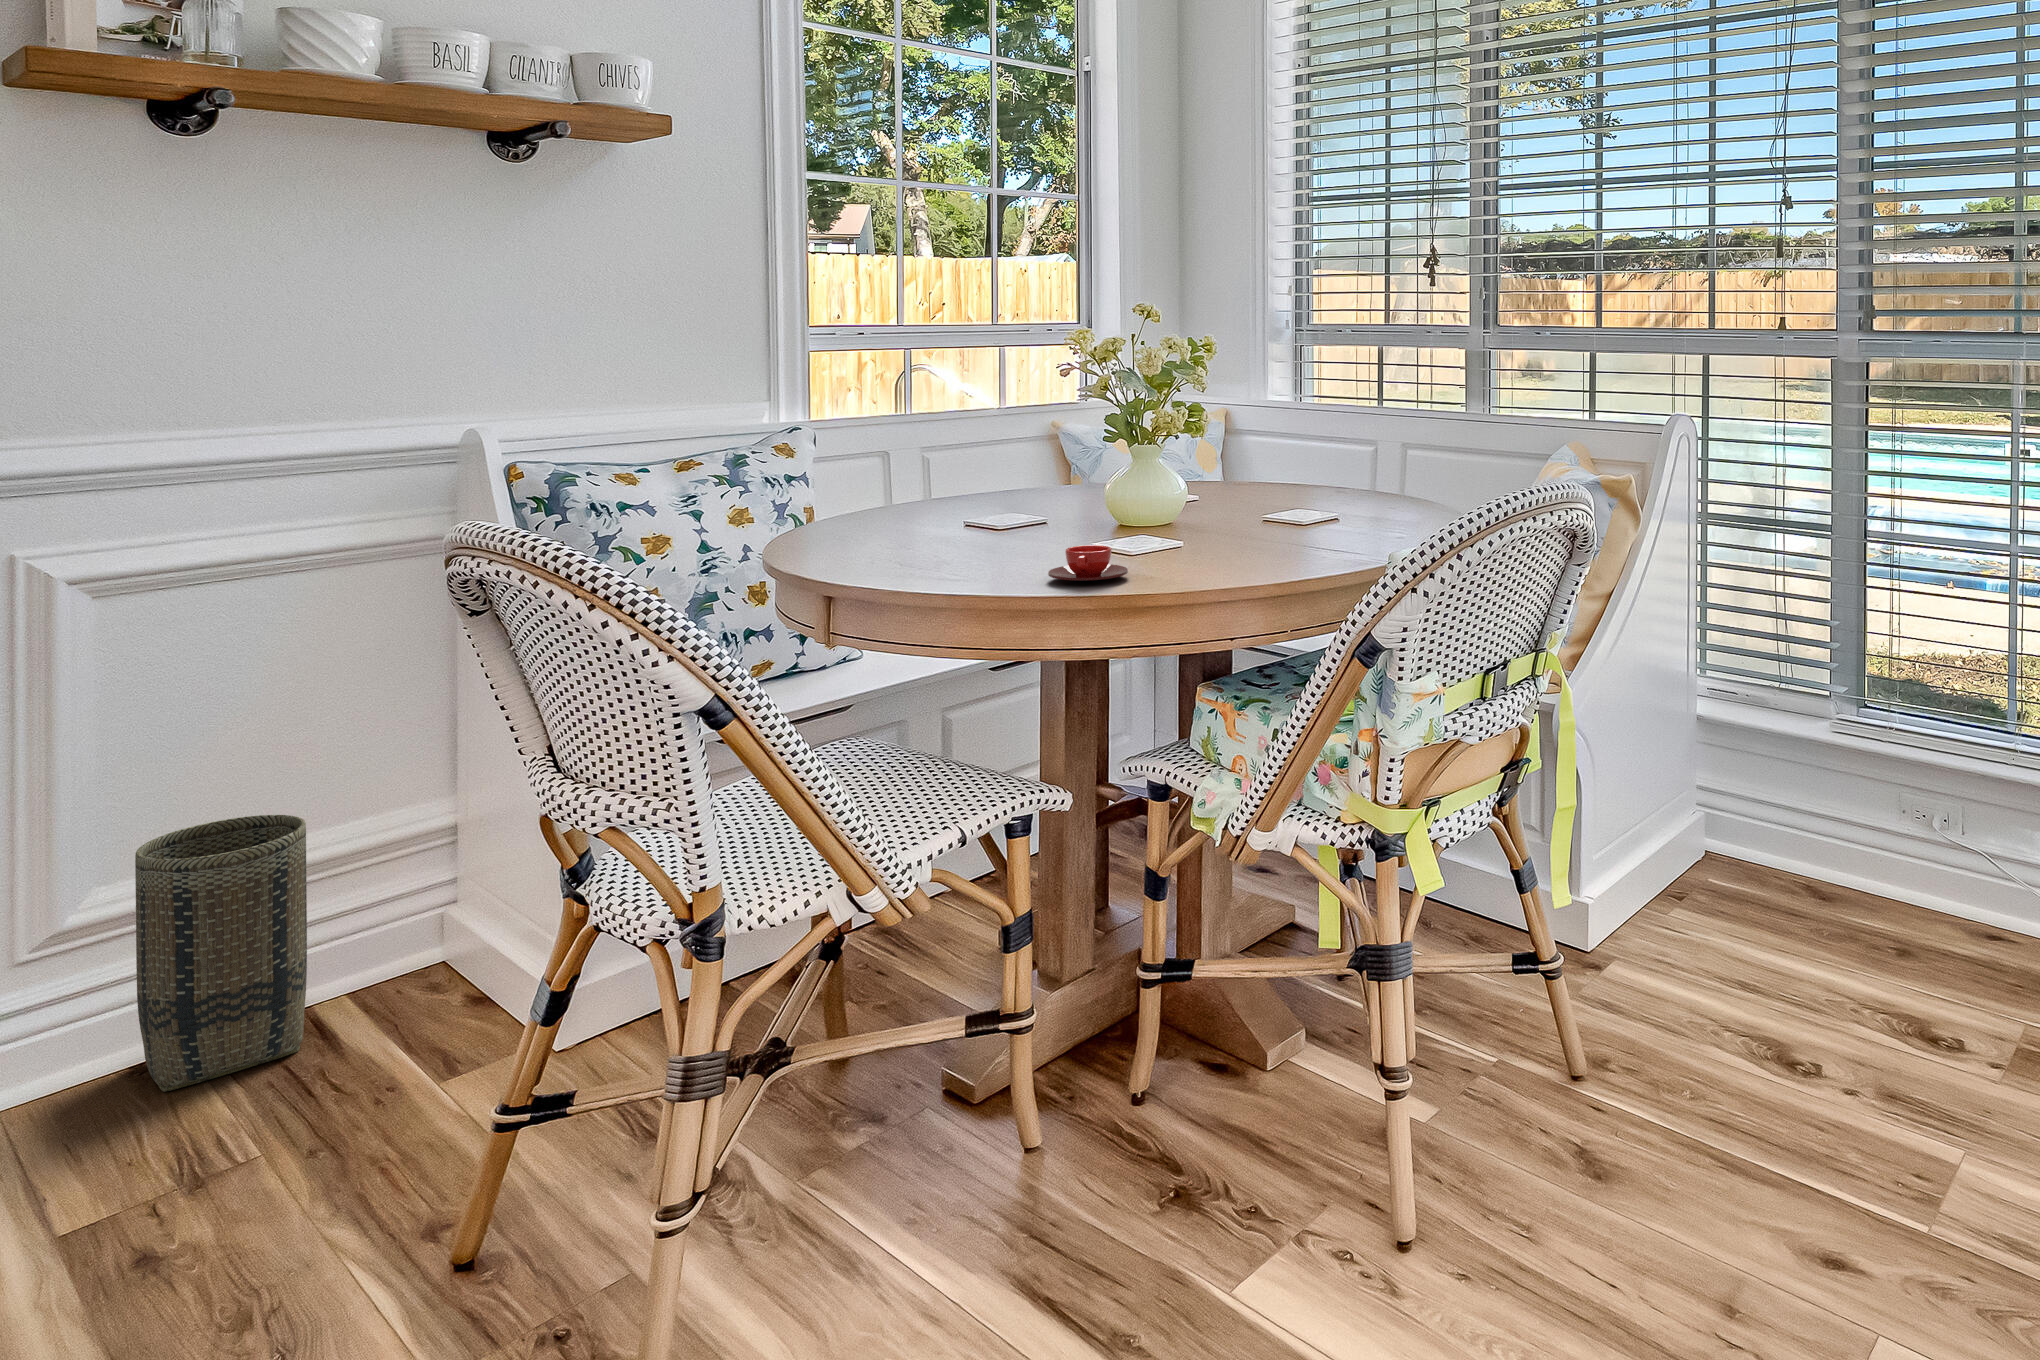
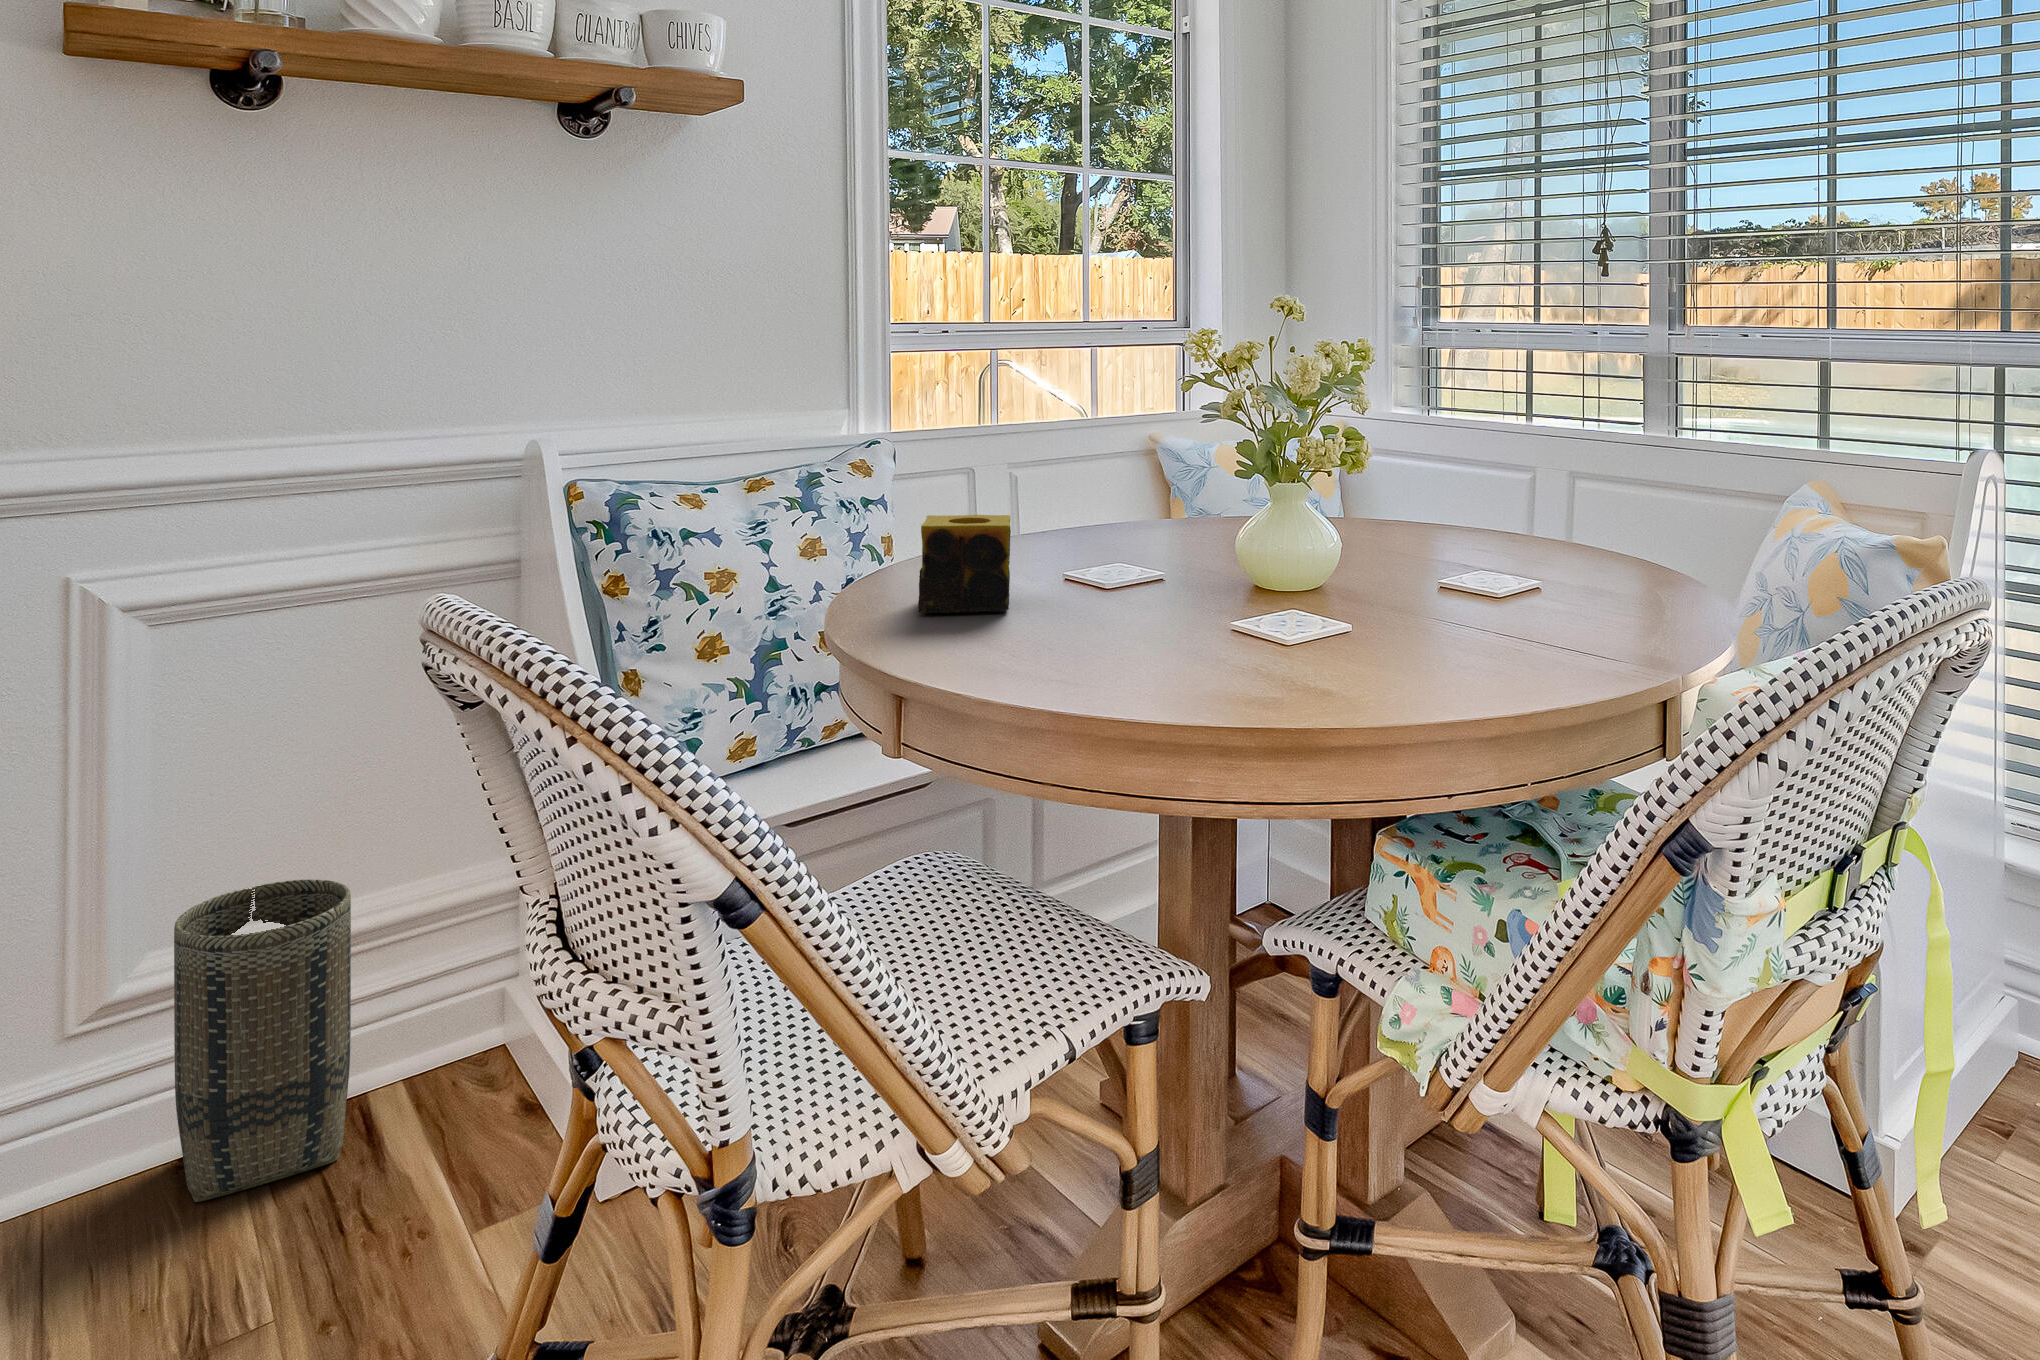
candle: none [838,471,914,545] -> present [918,515,1011,613]
teacup: present [1048,545,1128,581] -> none [1191,642,1301,699]

